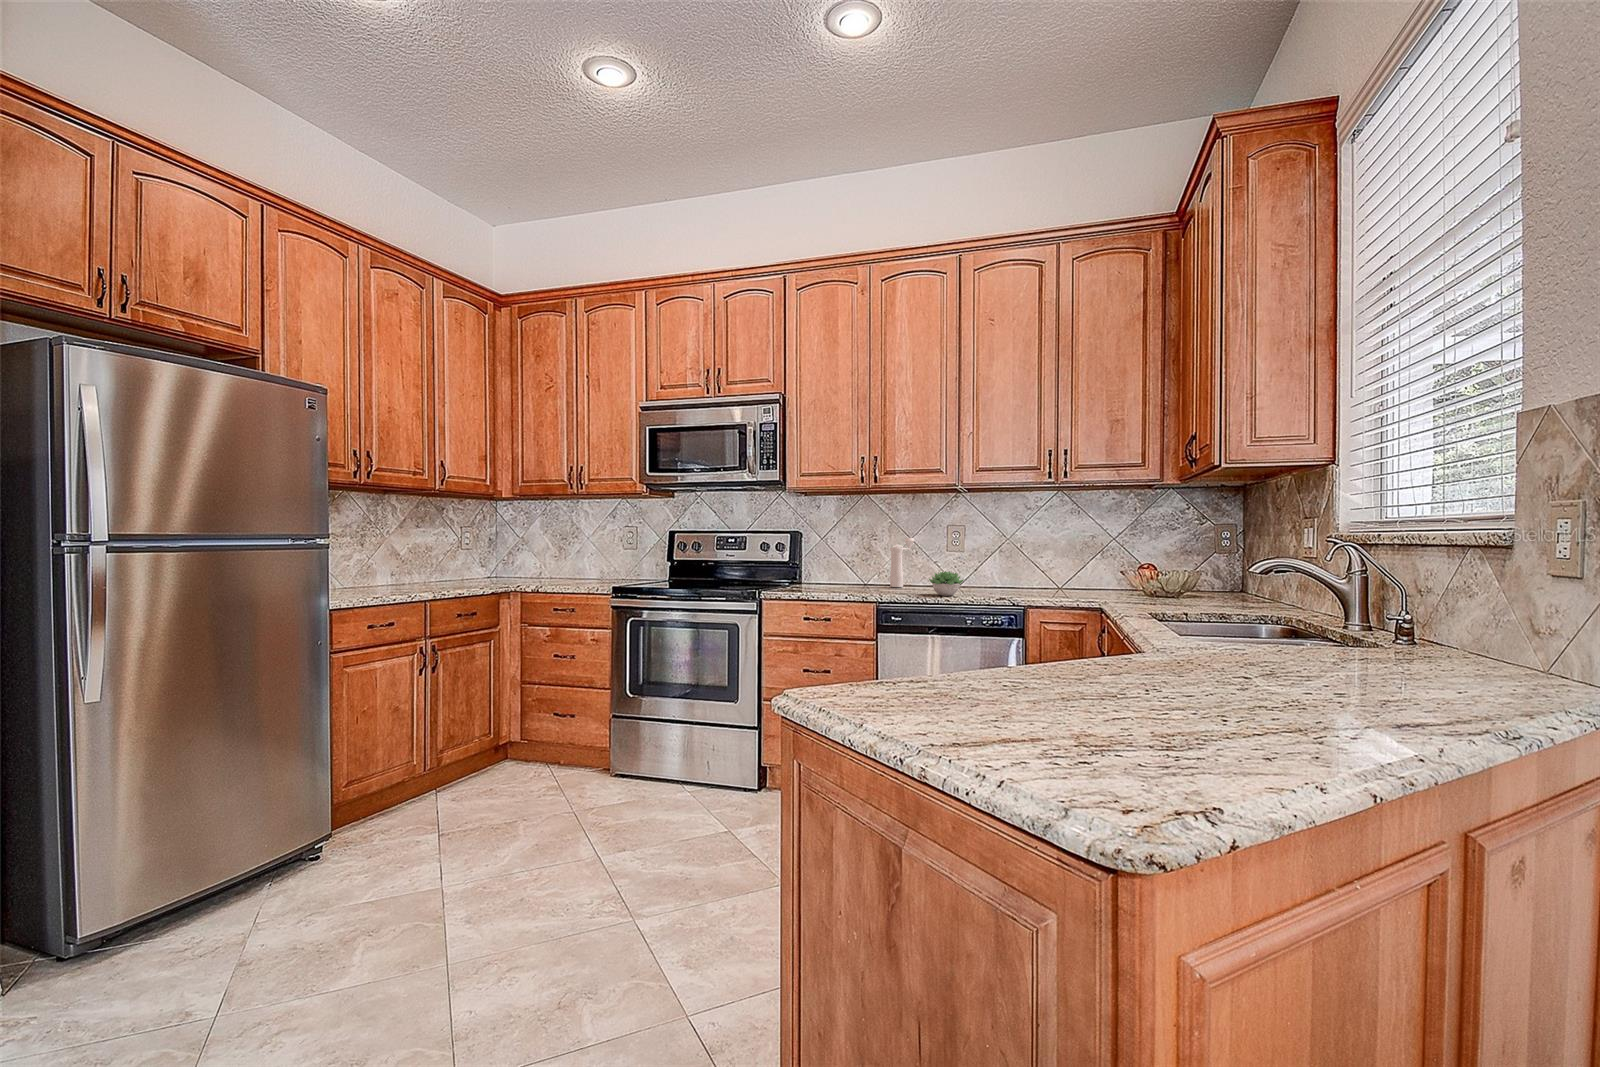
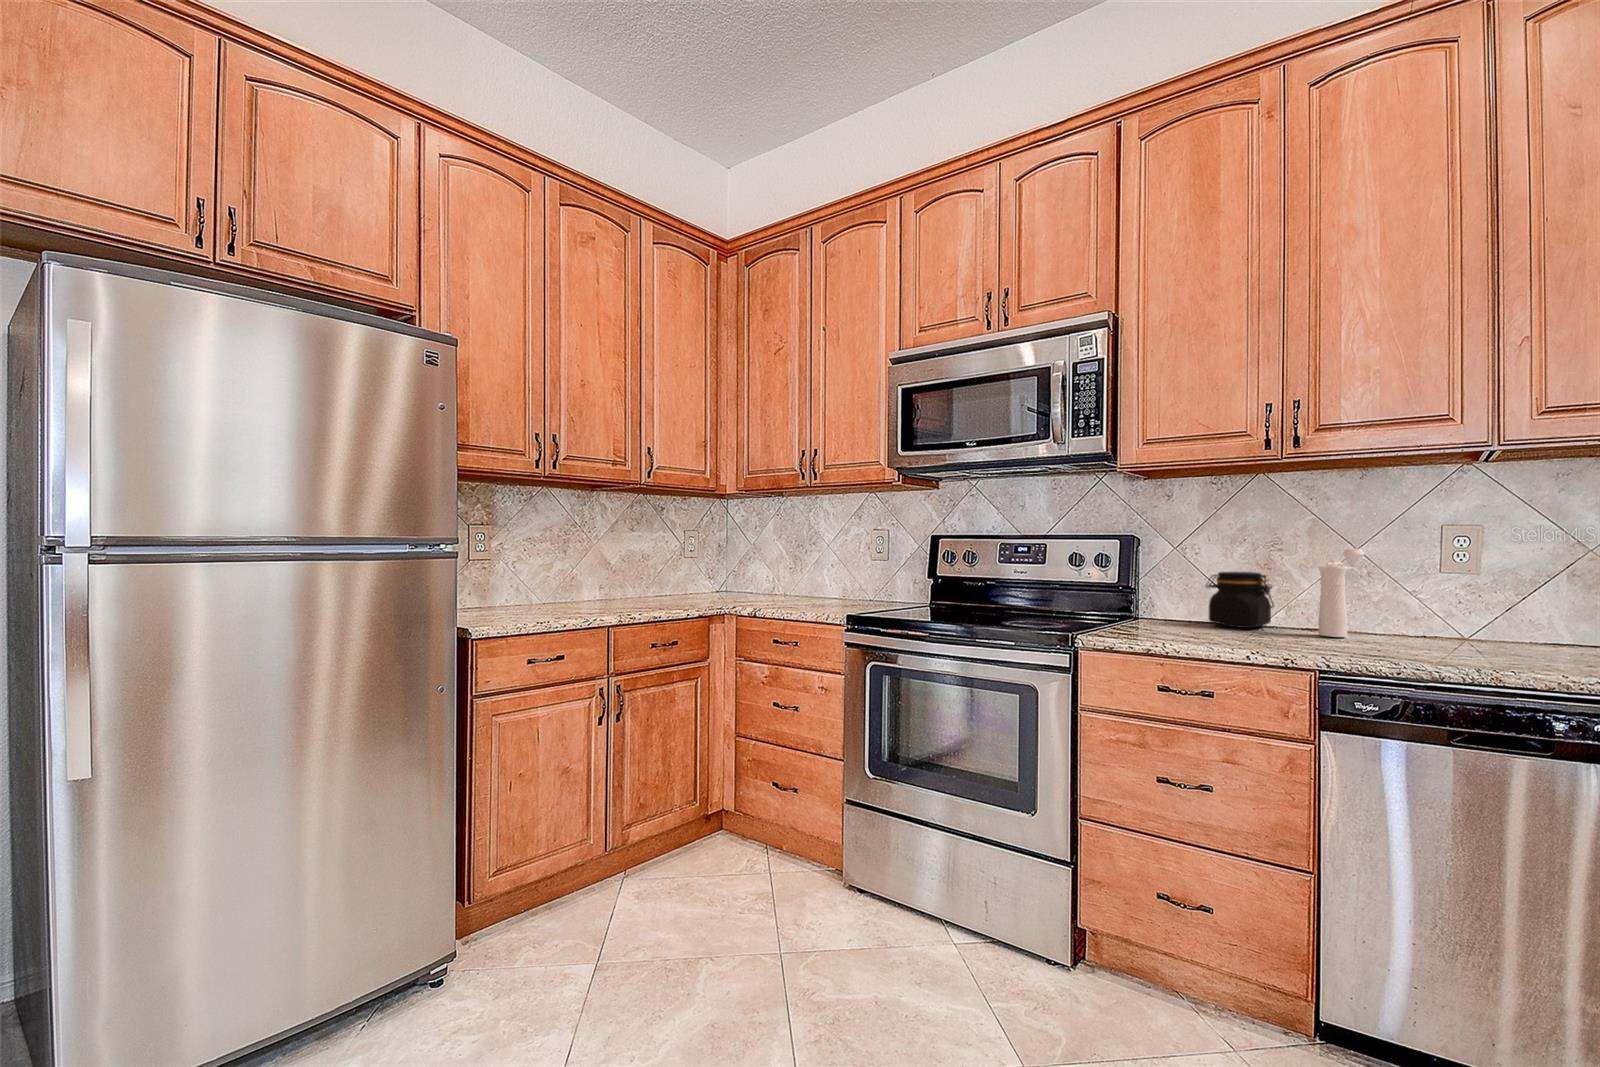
jar: none [837,552,871,585] -> present [1206,572,1274,628]
succulent plant: present [929,571,964,596] -> none [1430,617,1531,667]

